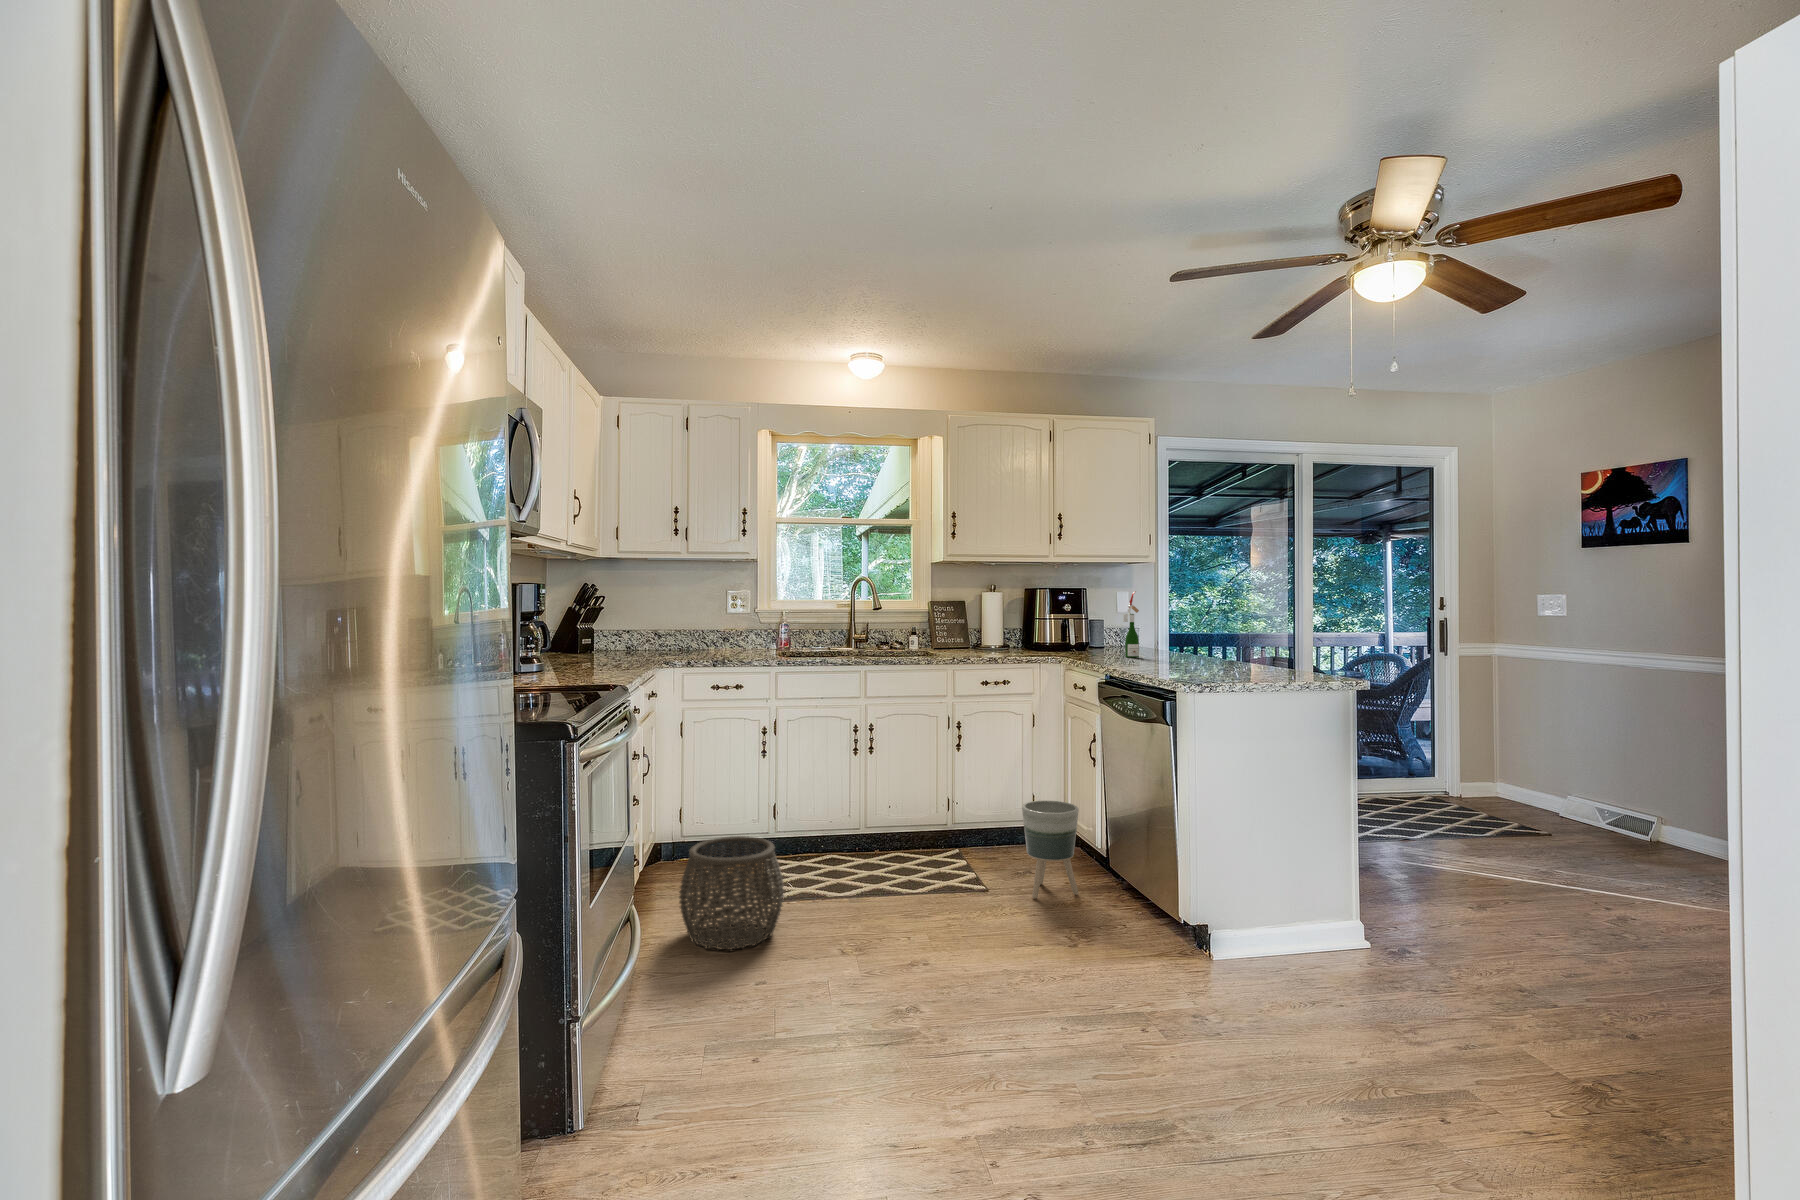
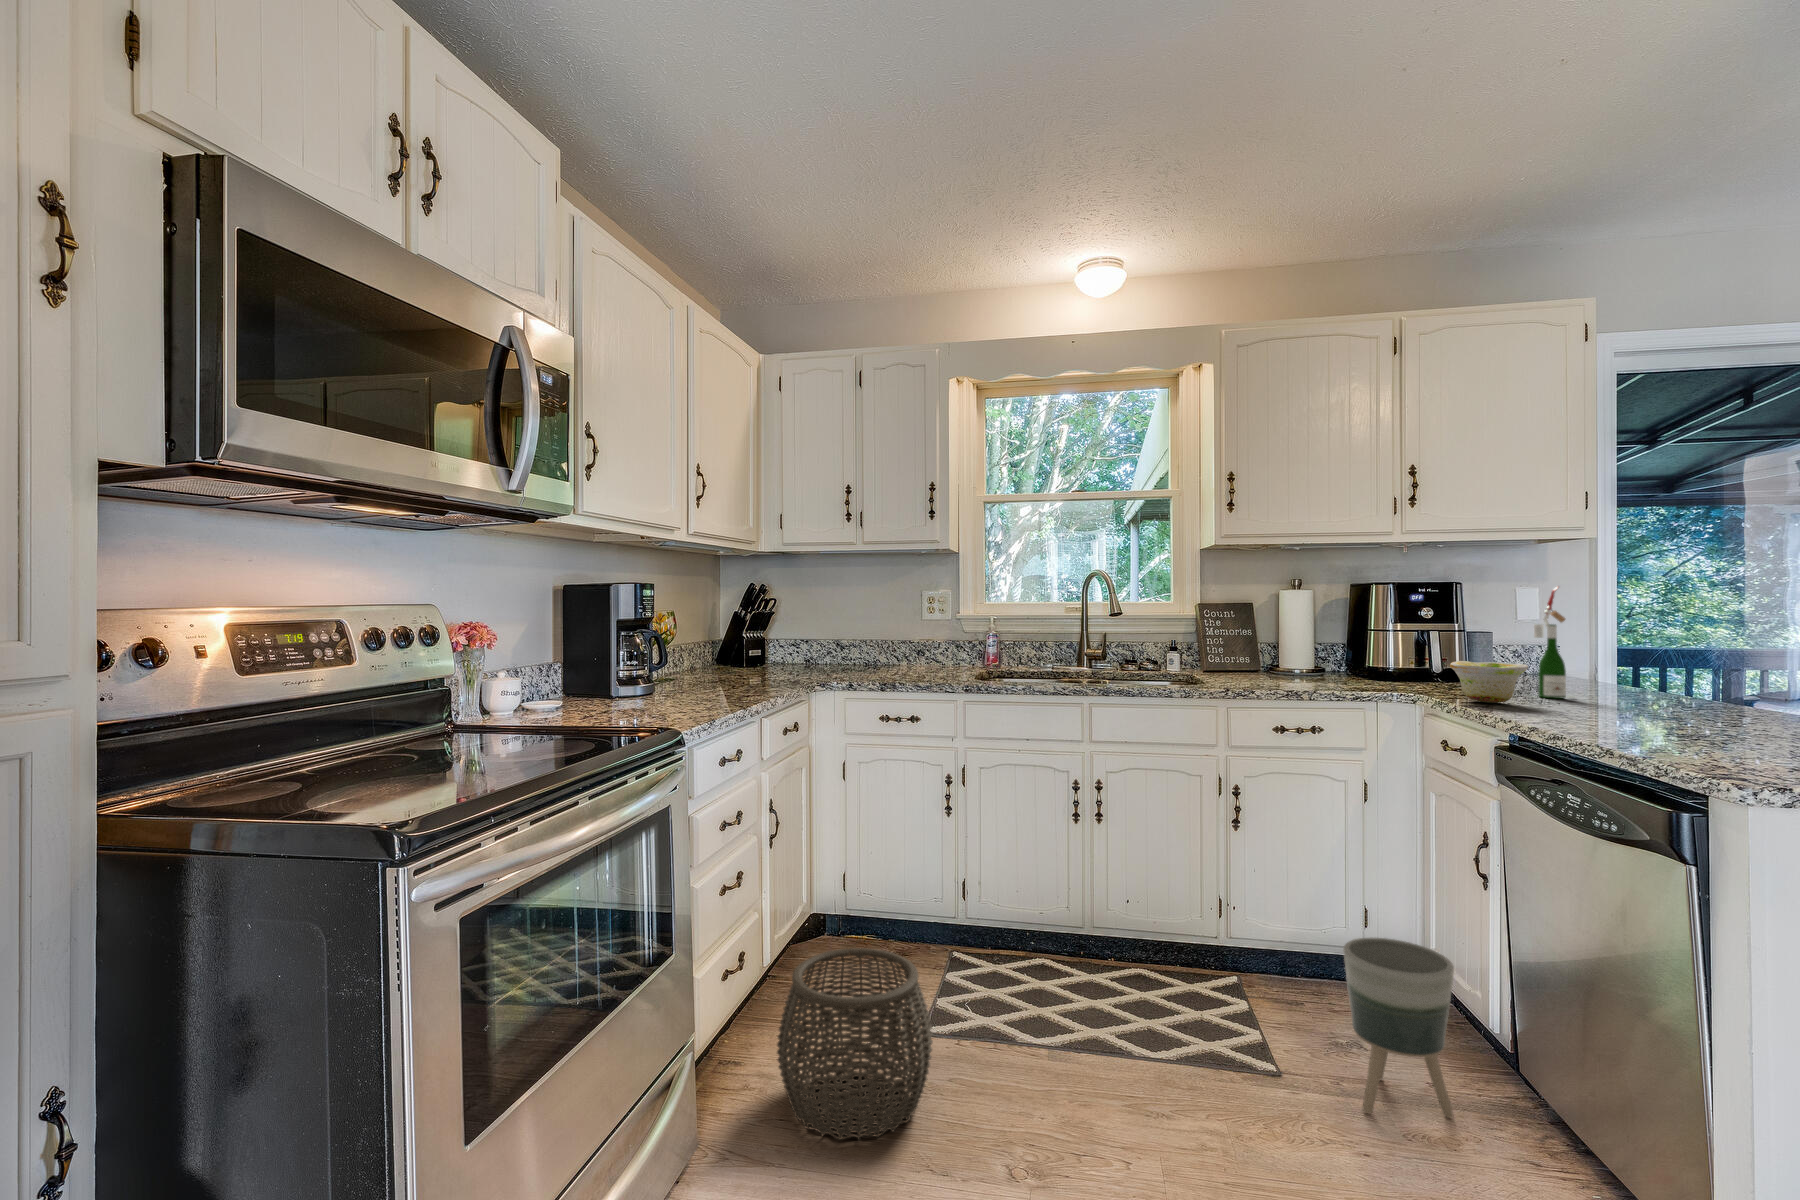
bowl: none [1078,636,1117,660] -> present [1450,661,1528,703]

